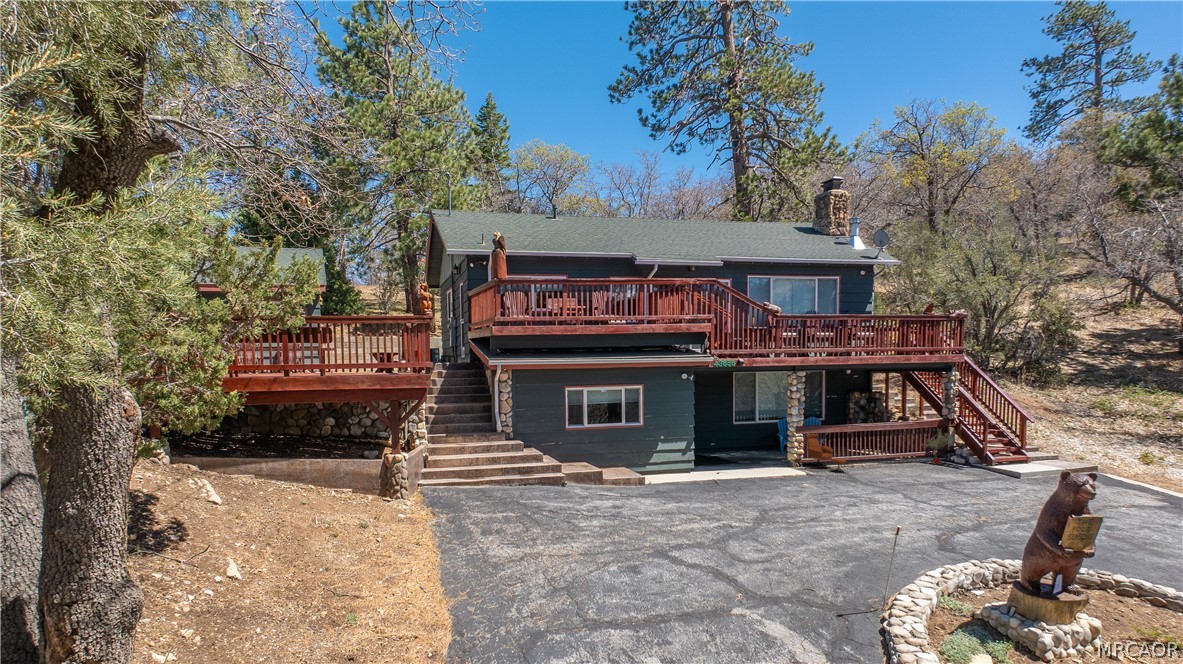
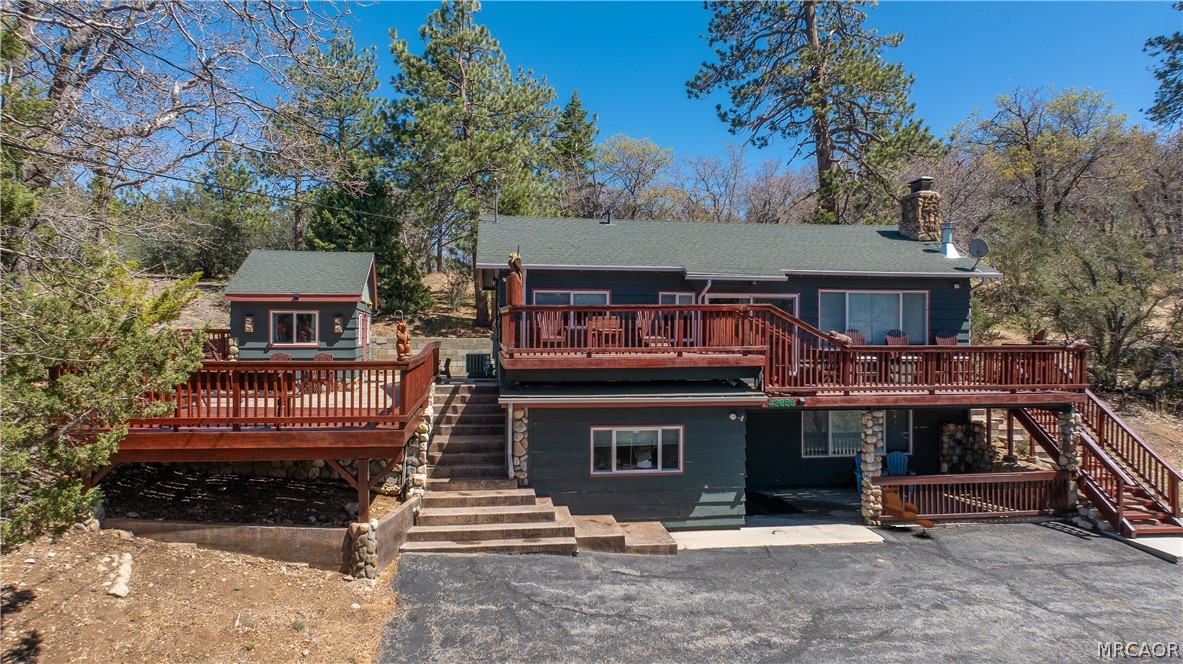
potted tree: present [924,430,952,465] -> none [1036,485,1075,530]

